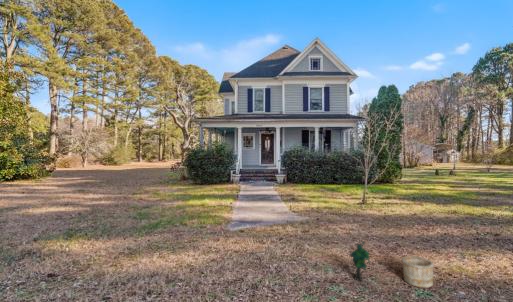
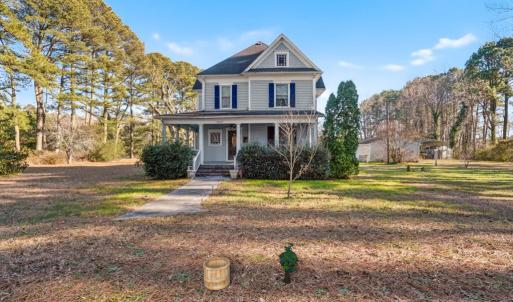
decorative plant: present [348,242,370,281] -> present [277,243,299,284]

